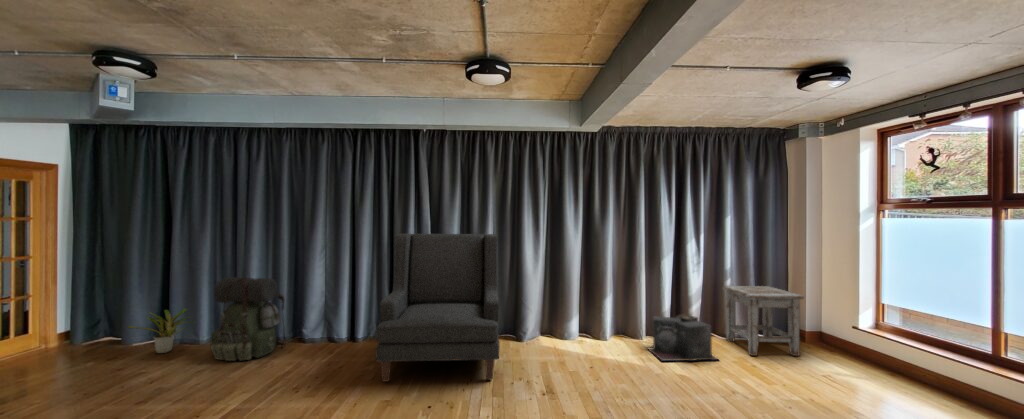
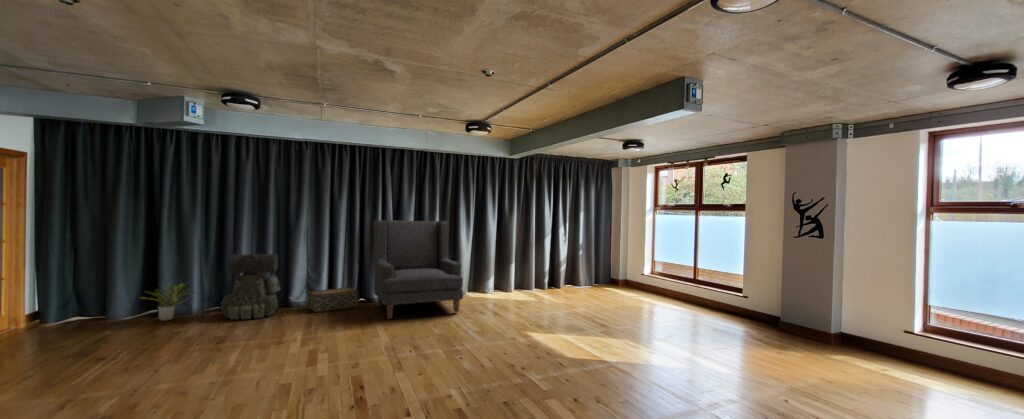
stool: present [723,286,804,356] -> none [577,255,620,293]
speaker: present [646,315,718,361] -> none [530,273,579,299]
woven basket: none [315,321,375,356] -> present [308,287,358,312]

